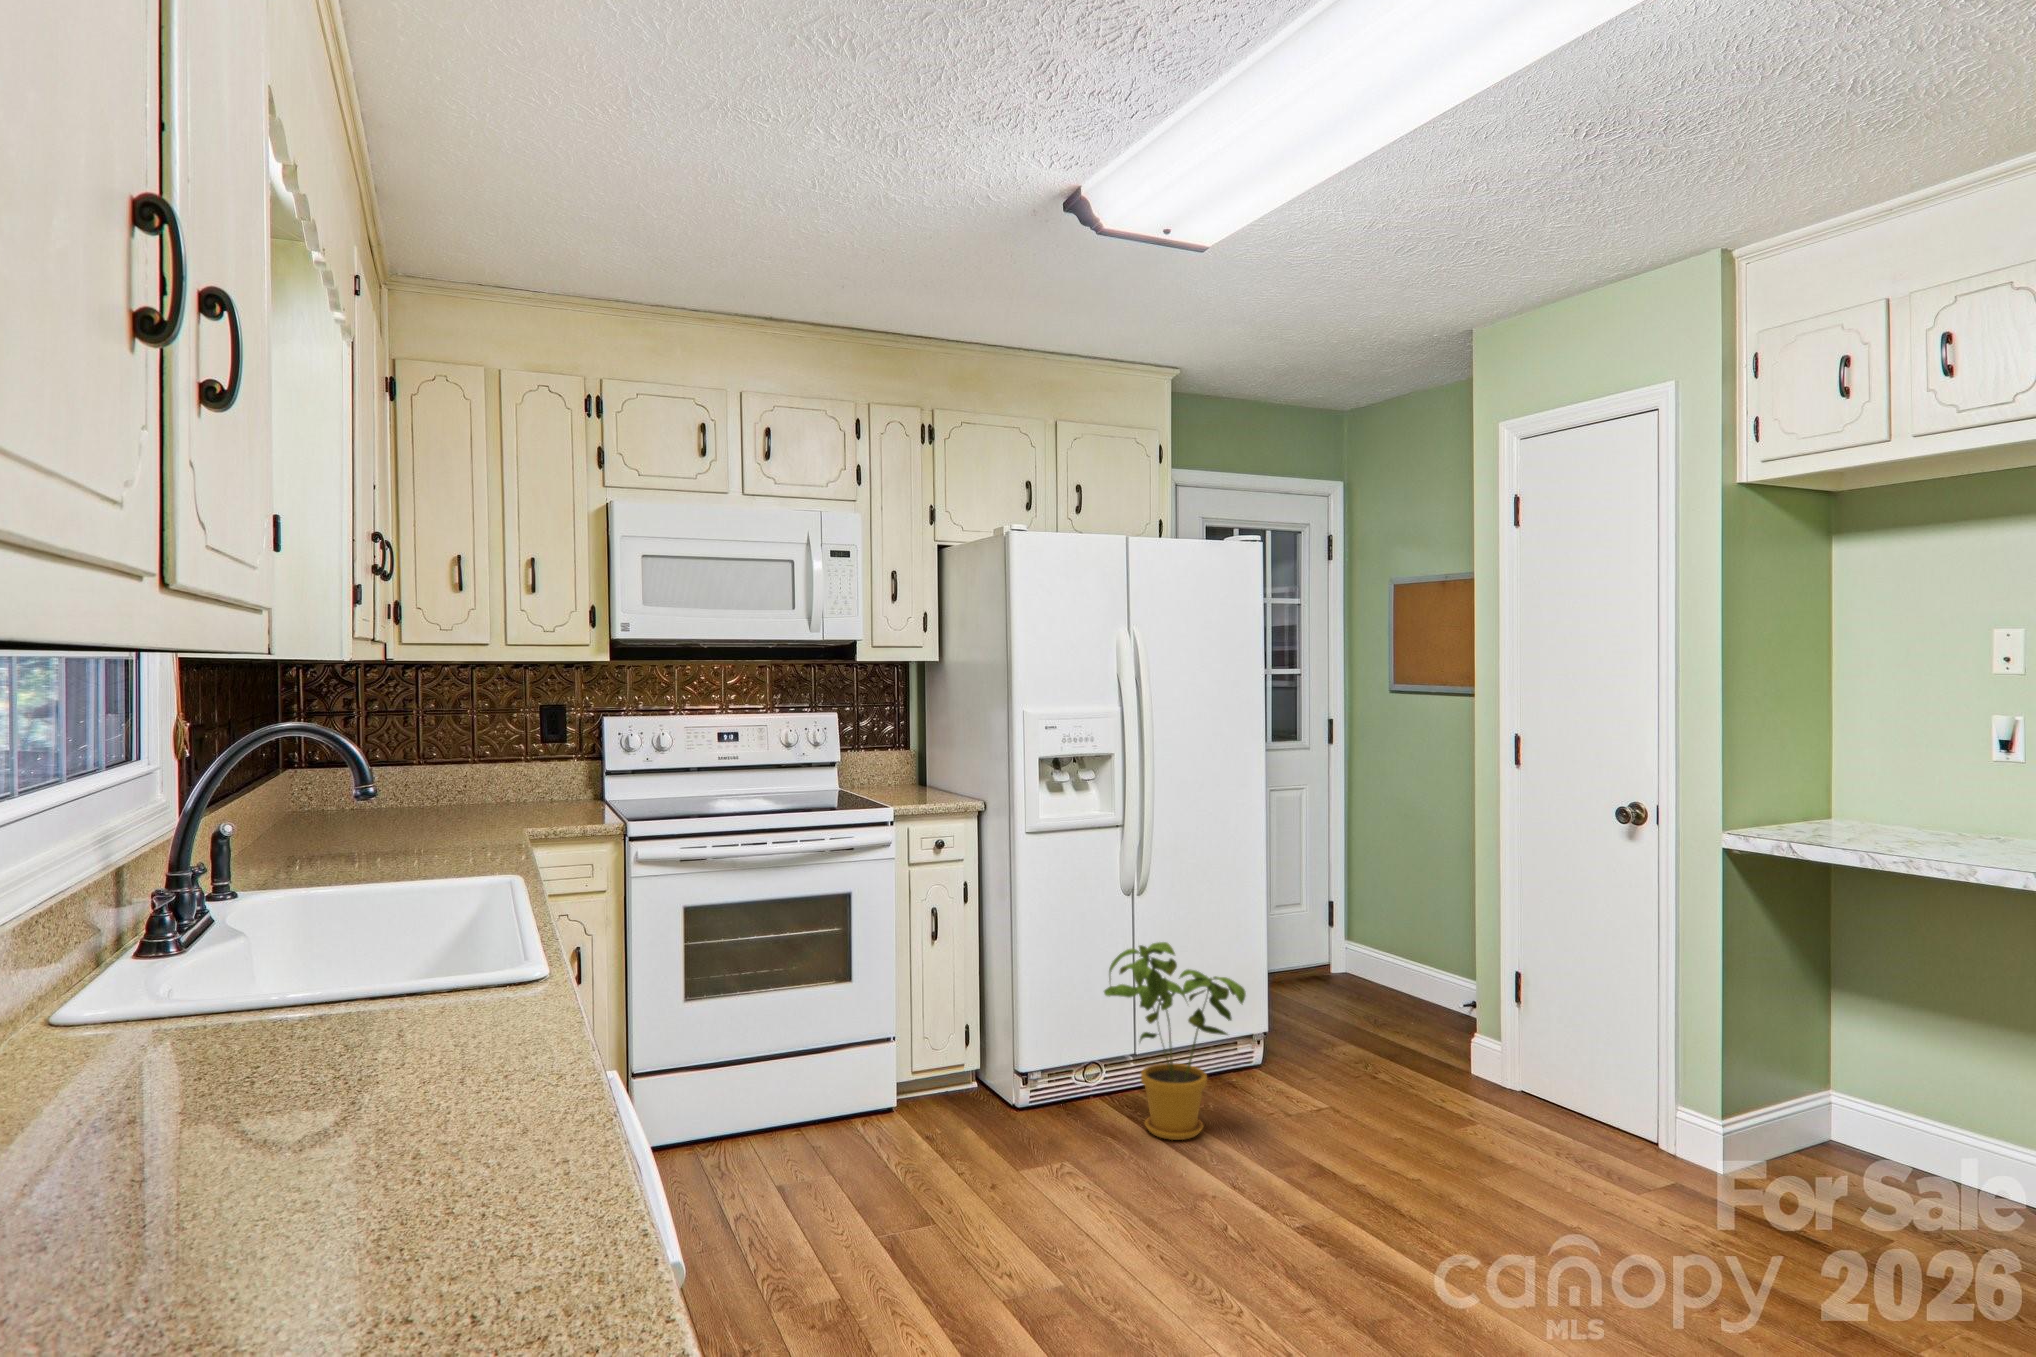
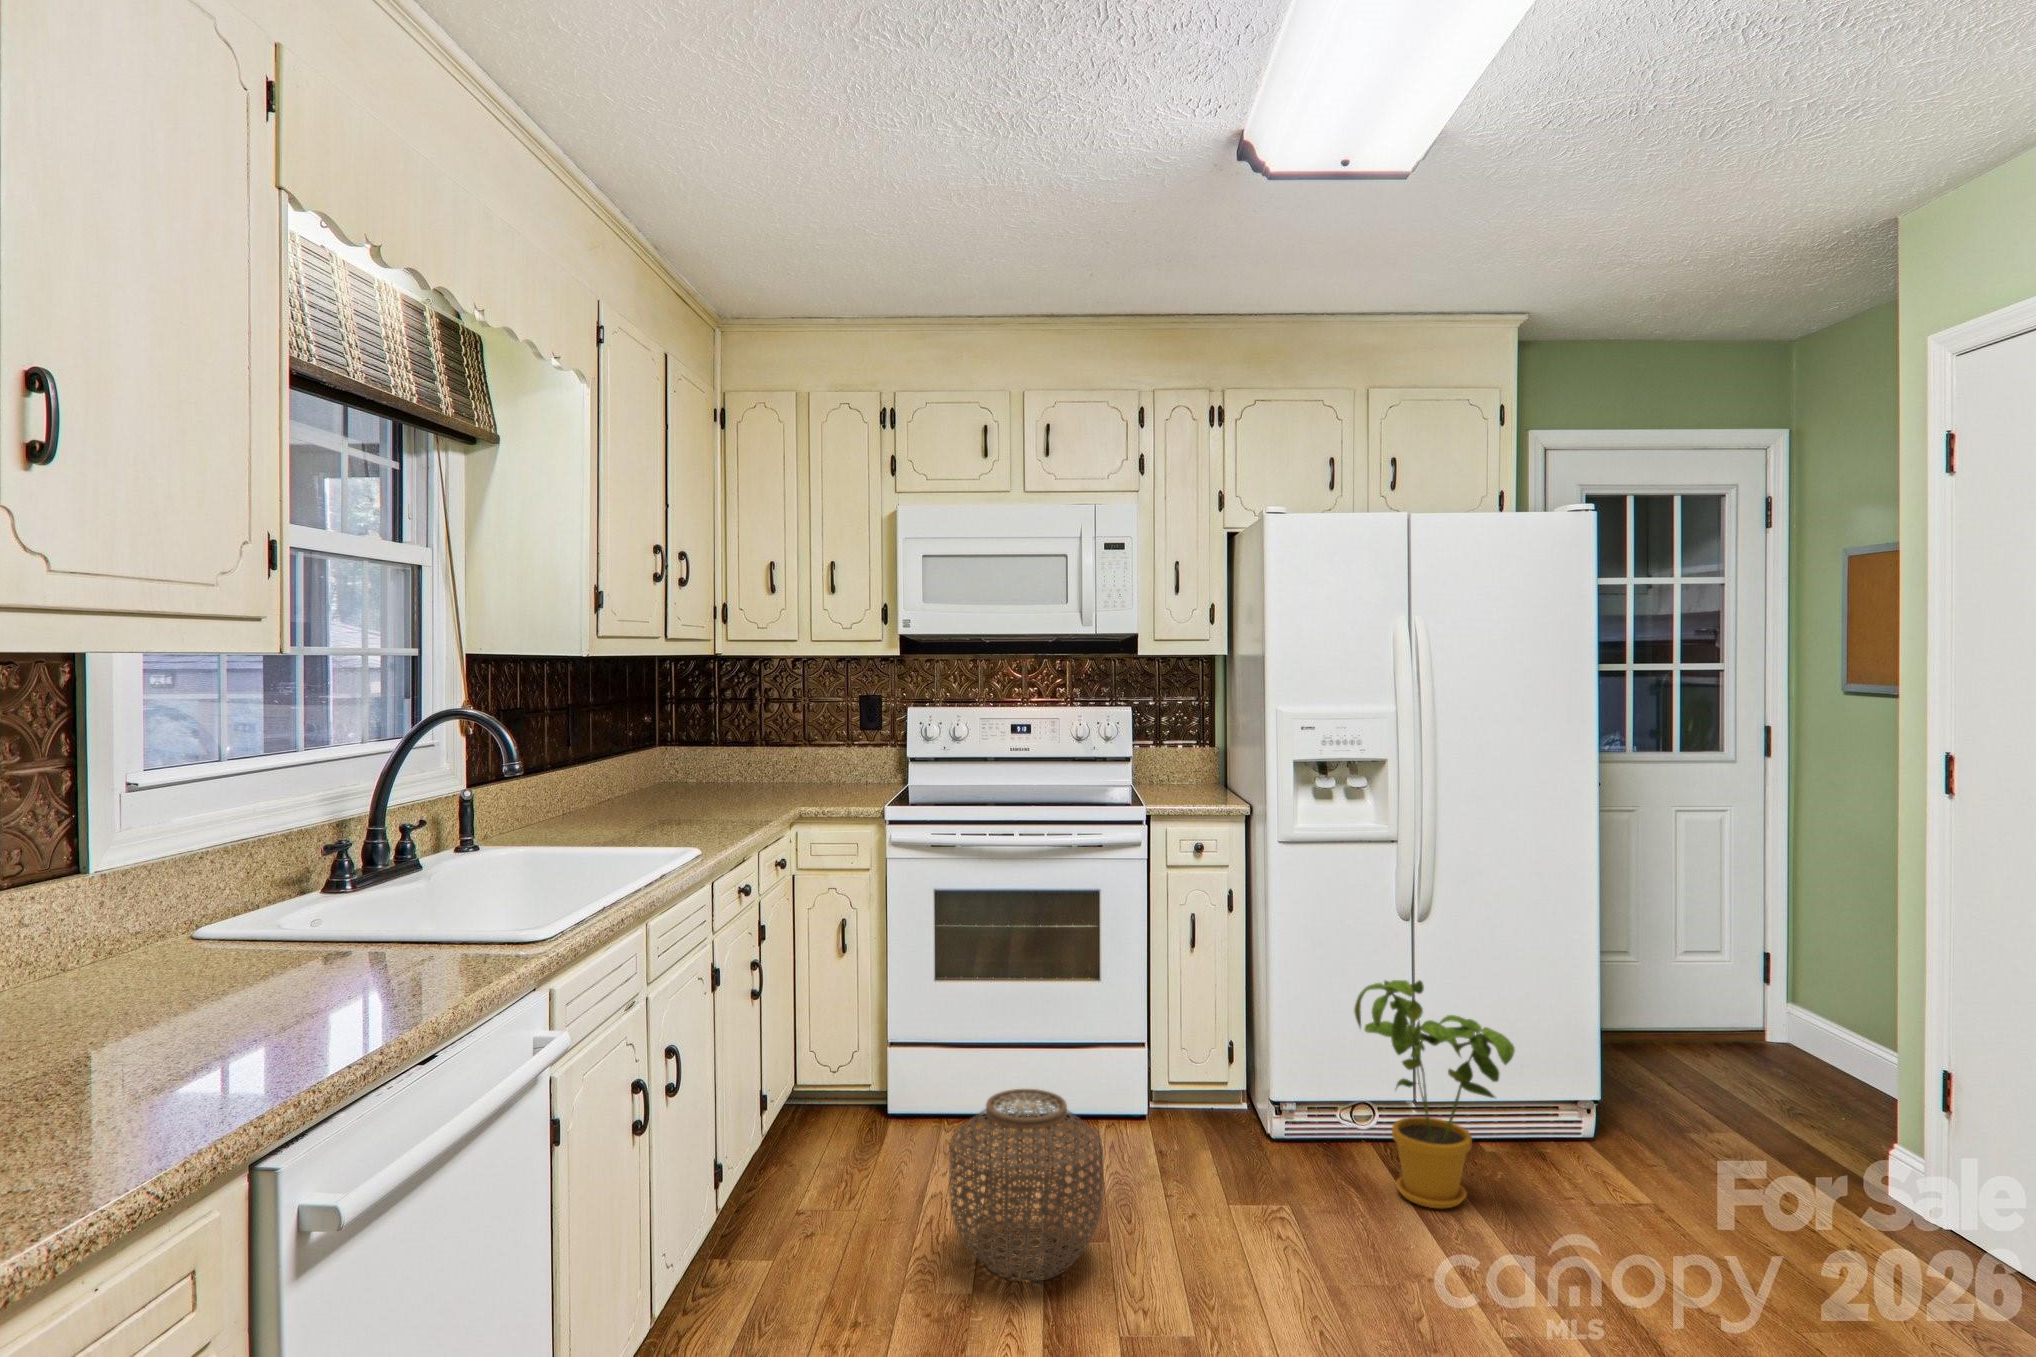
woven basket: none [794,1088,947,1279] -> present [949,1089,1103,1281]

